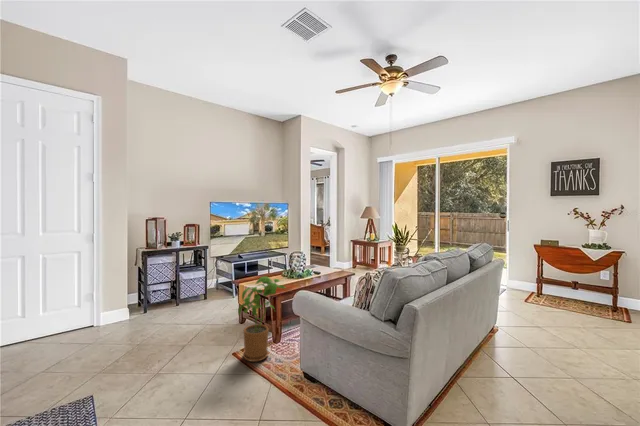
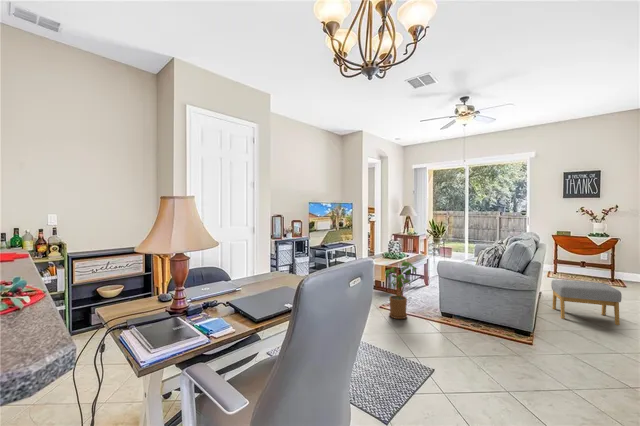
footstool: none [497,311,597,396] -> present [551,280,622,325]

